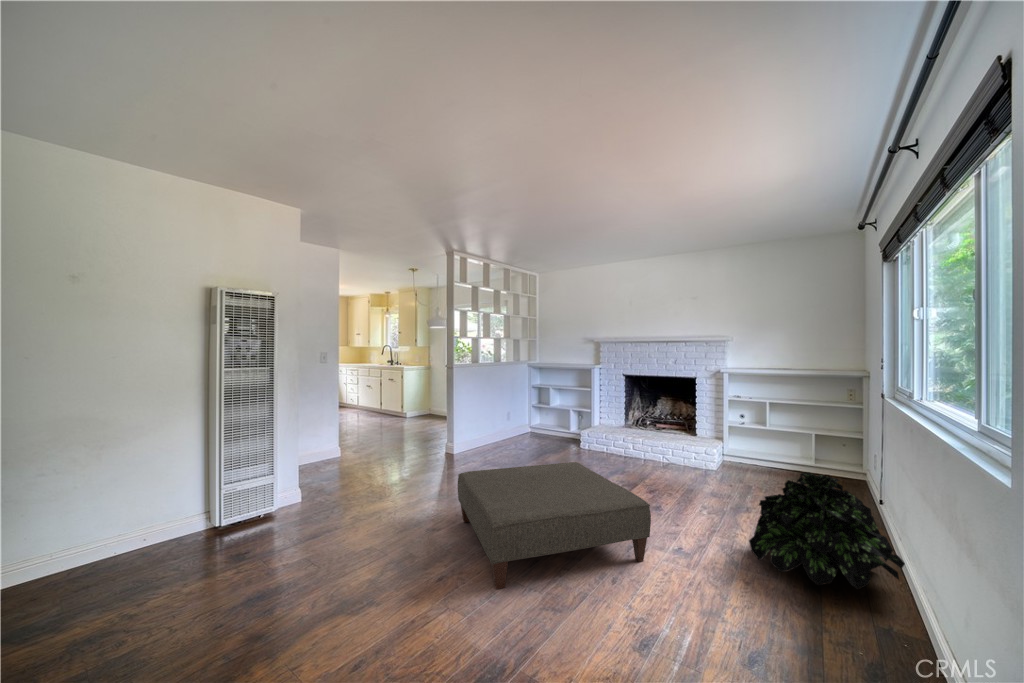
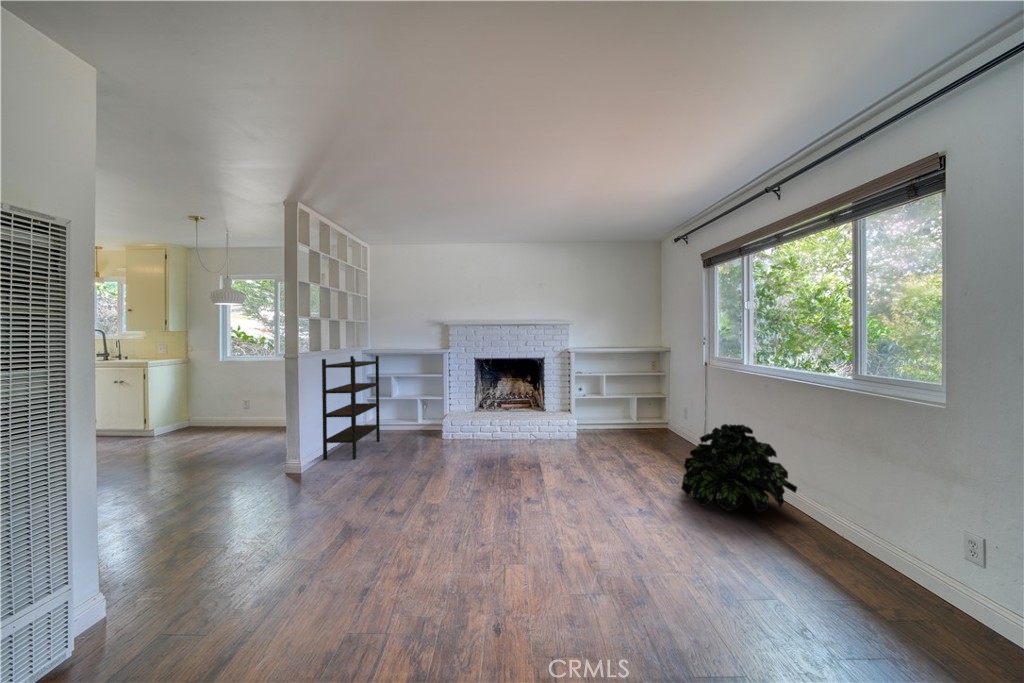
bookshelf: none [481,369,531,452] -> present [322,356,380,459]
ottoman: present [458,462,651,589] -> none [398,451,640,632]

